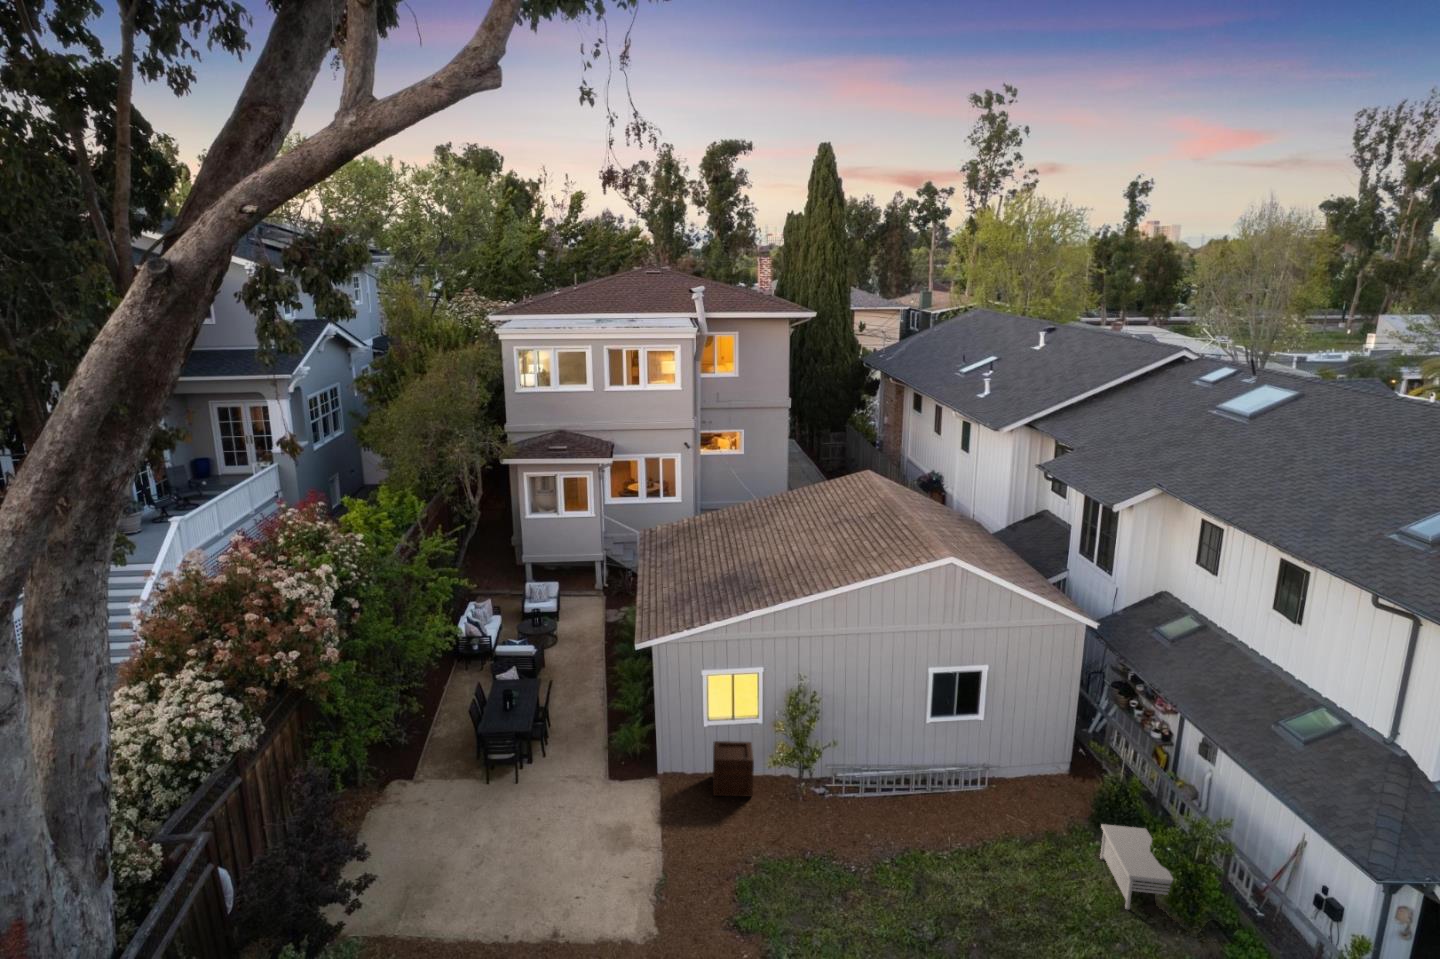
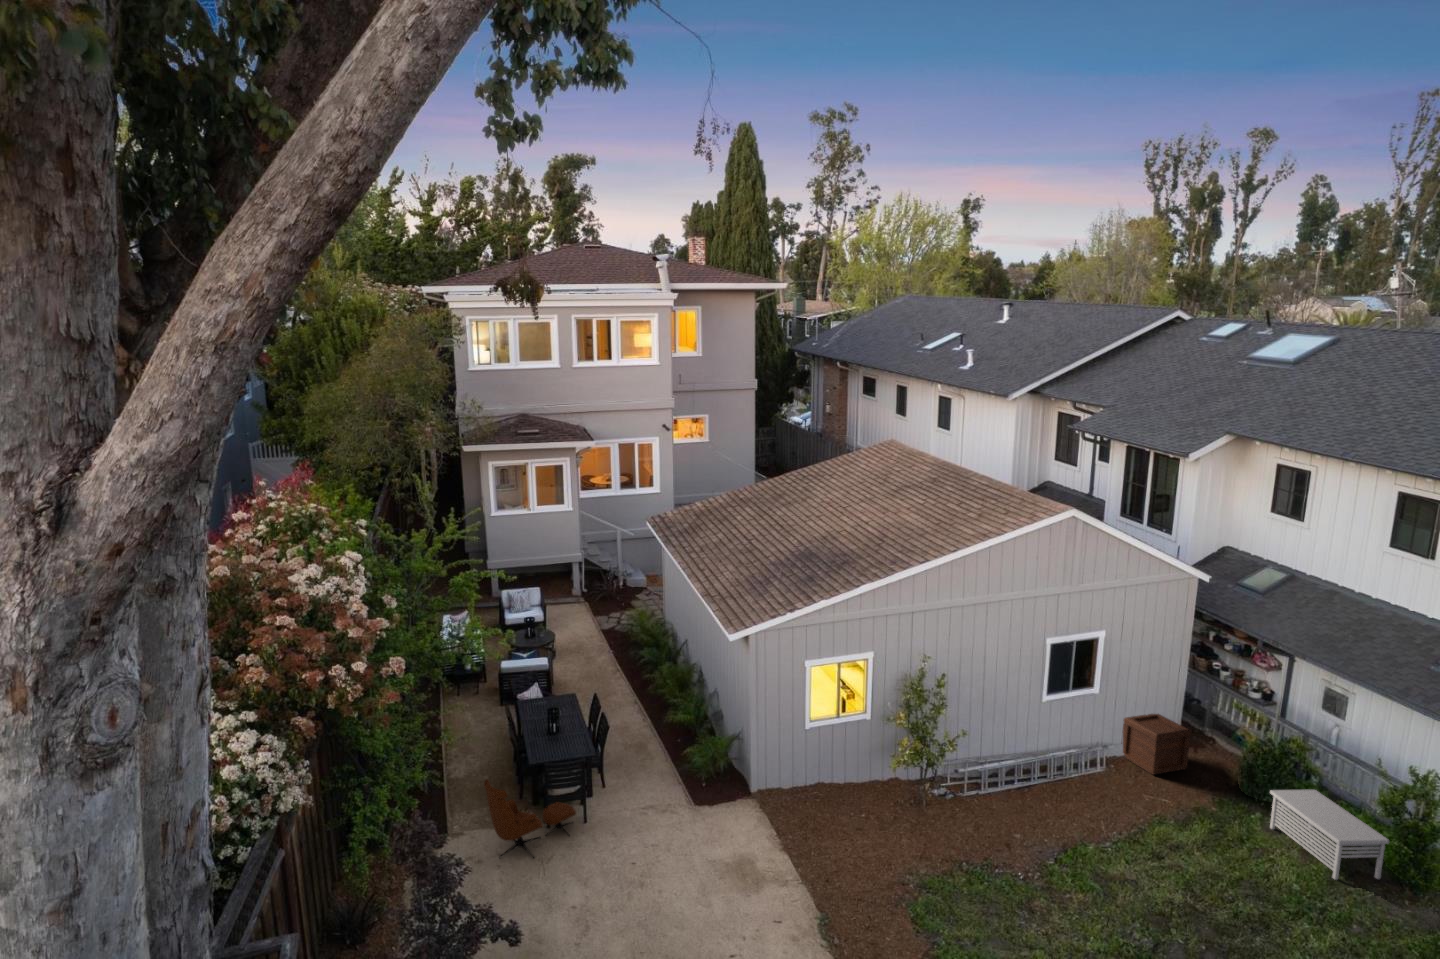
wooden crate: present [713,741,754,797] -> present [1123,714,1191,775]
lounge chair: none [431,742,509,806] -> present [484,780,576,858]

